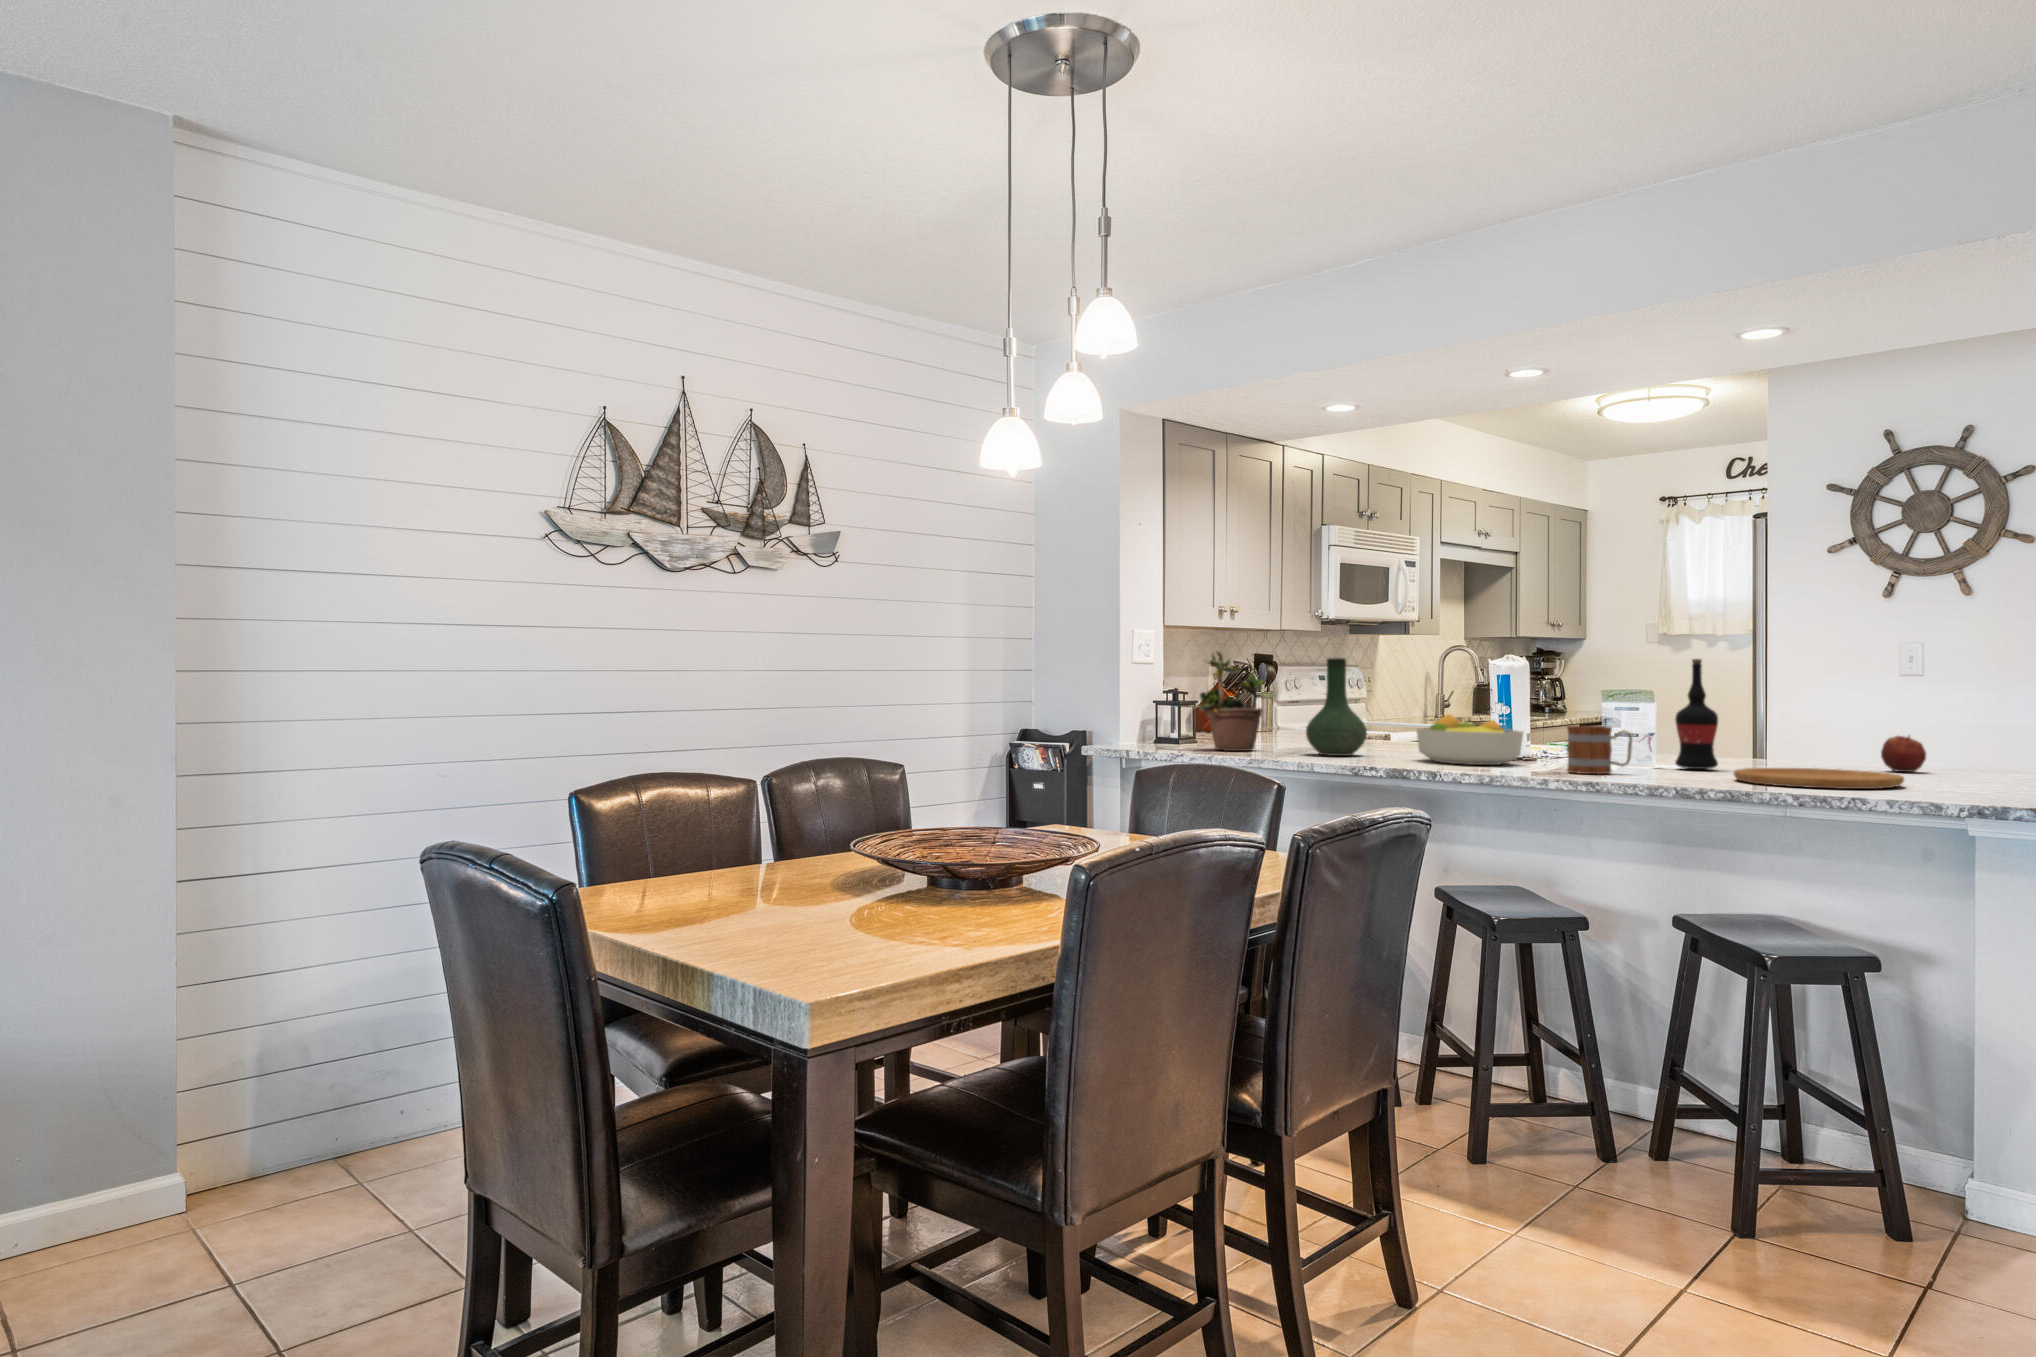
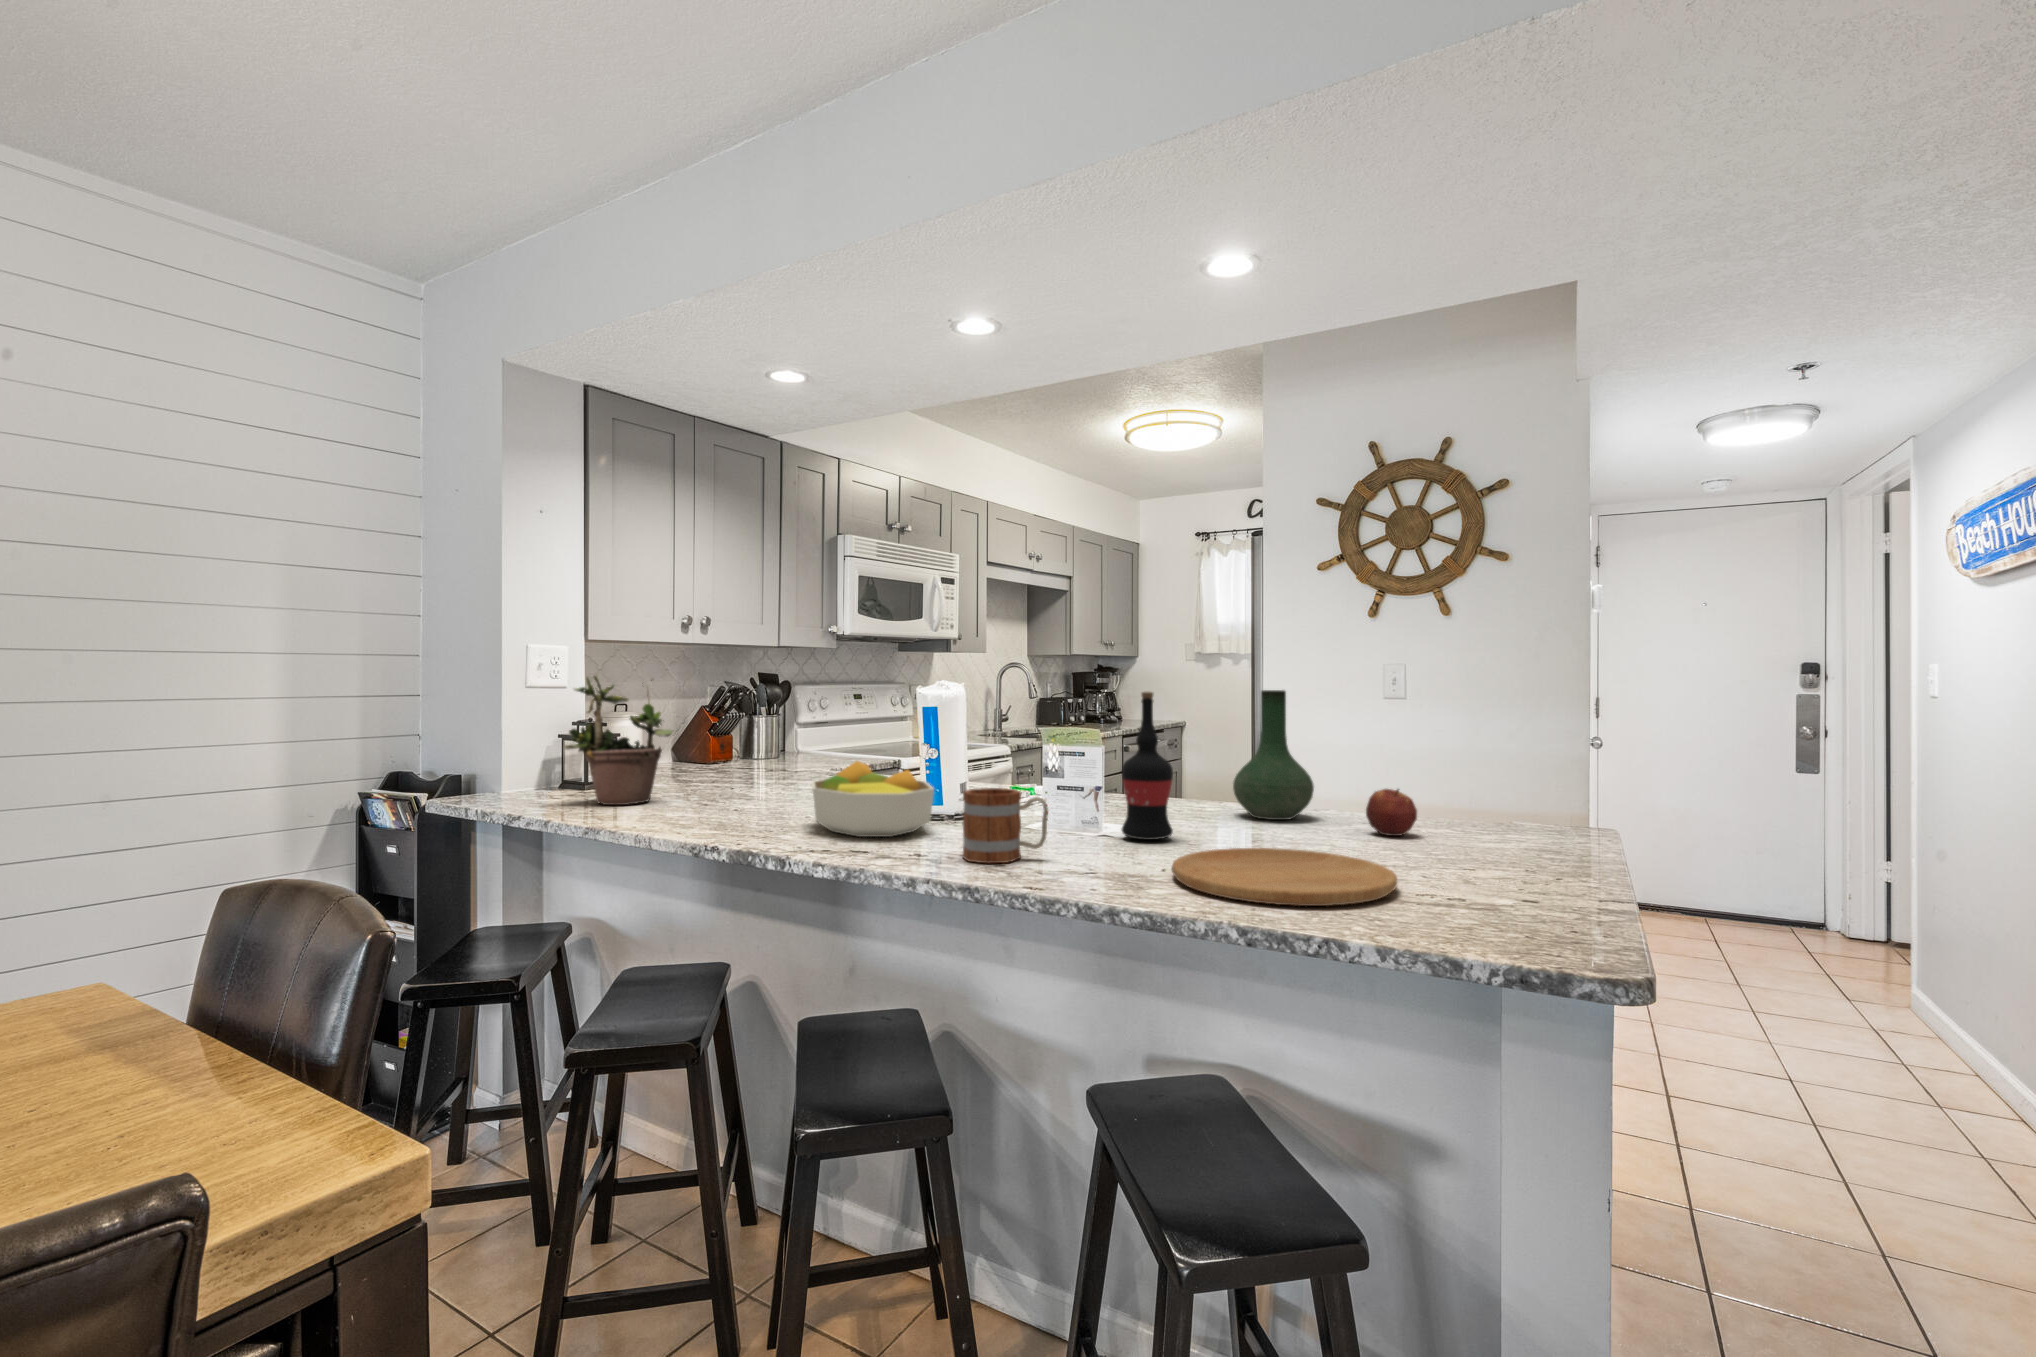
vase: present [1306,658,1367,756] -> present [1233,690,1314,820]

